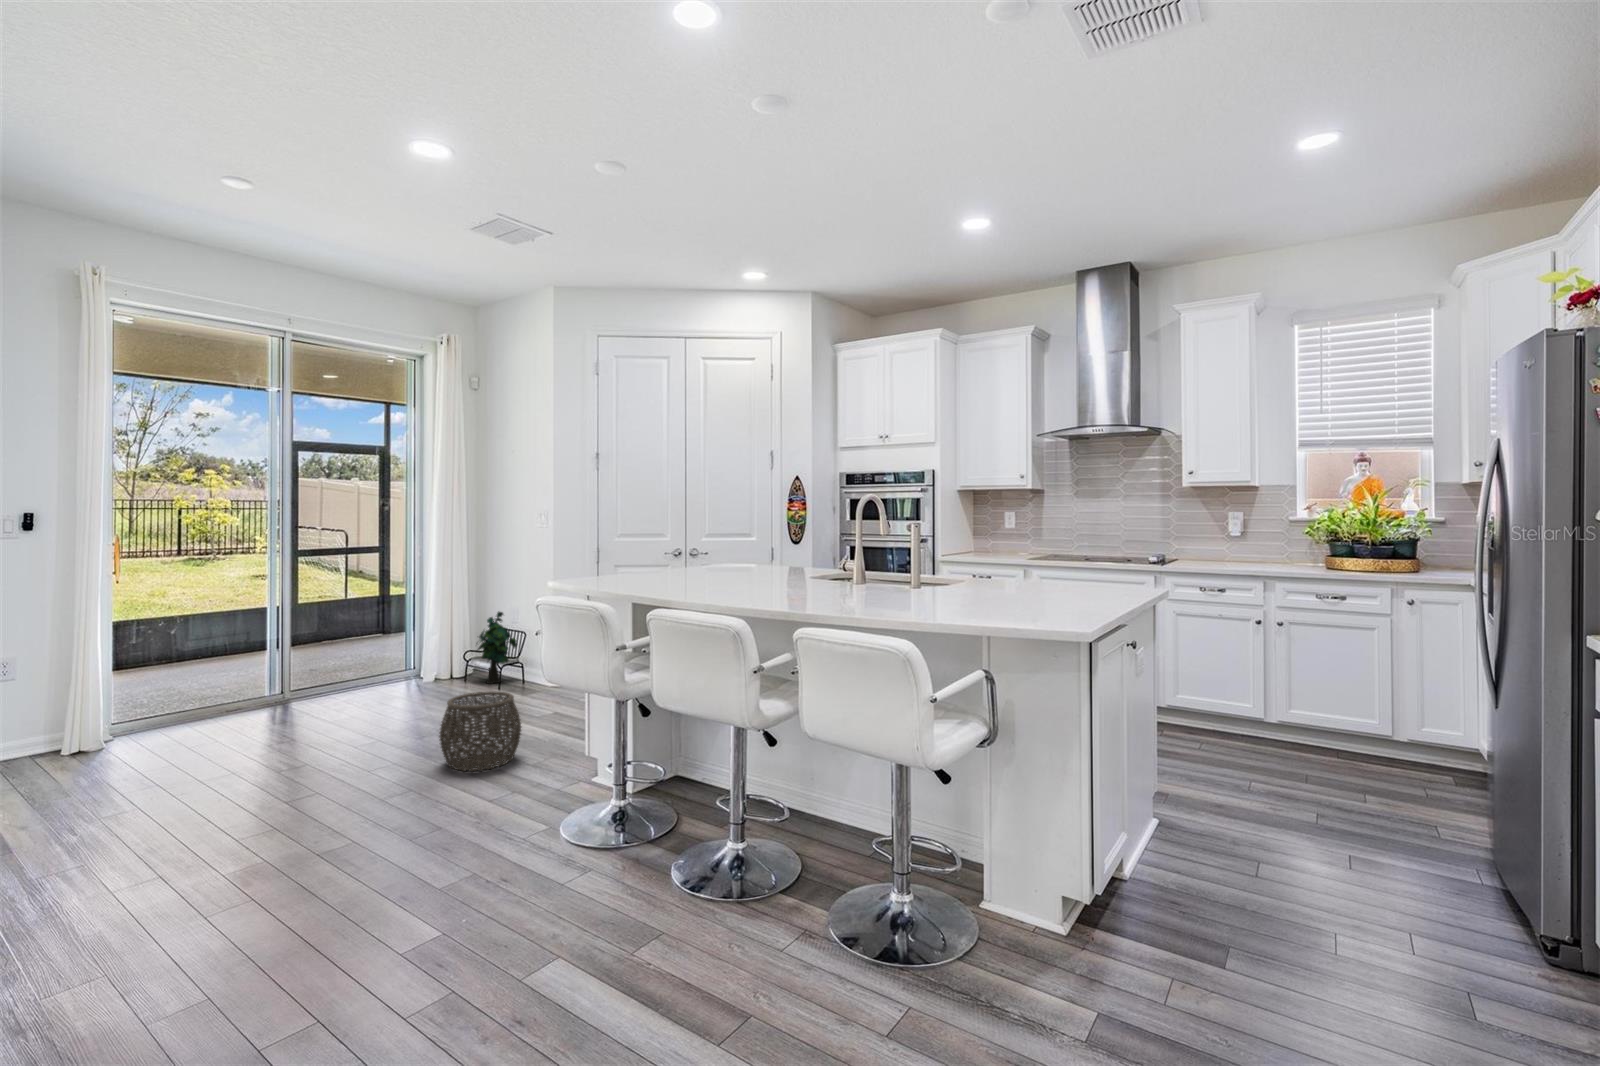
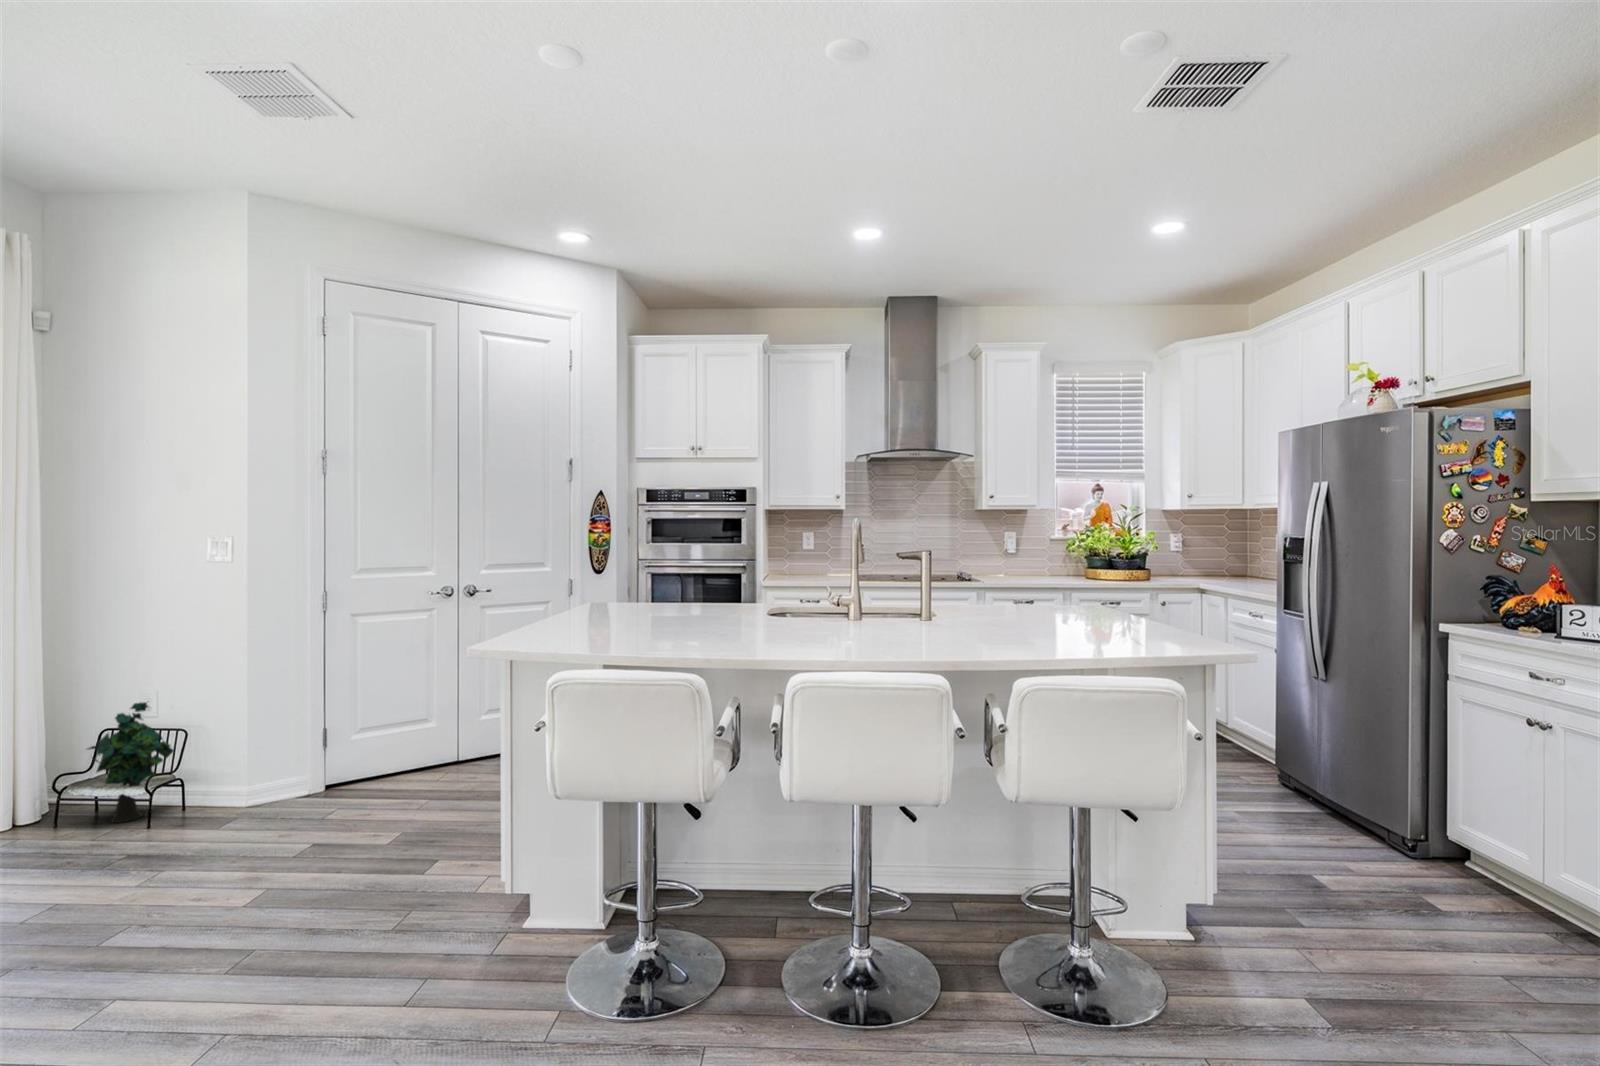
woven basket: present [439,691,521,771] -> none [244,831,385,975]

